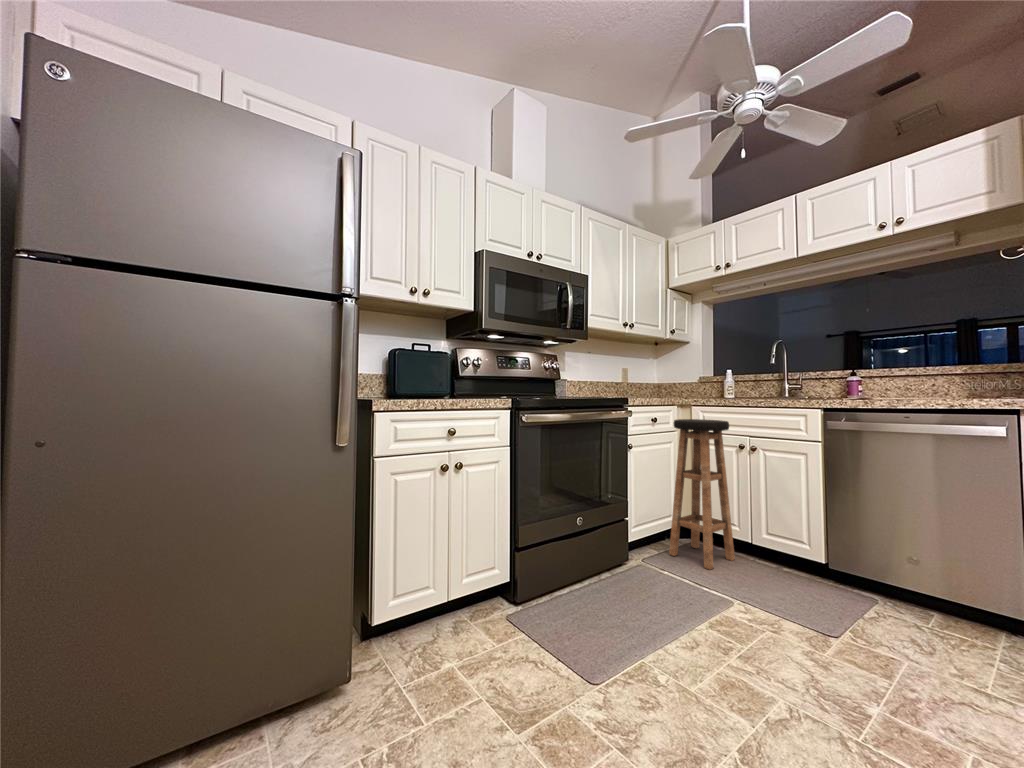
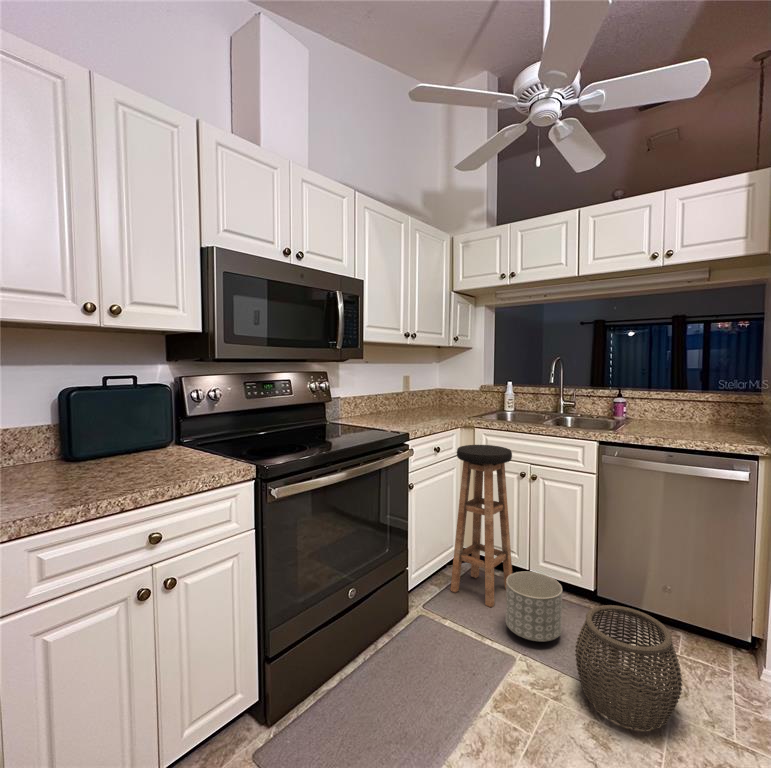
planter: none [723,533,784,598] -> present [506,572,562,641]
woven basket: none [794,556,920,678] -> present [575,605,682,730]

